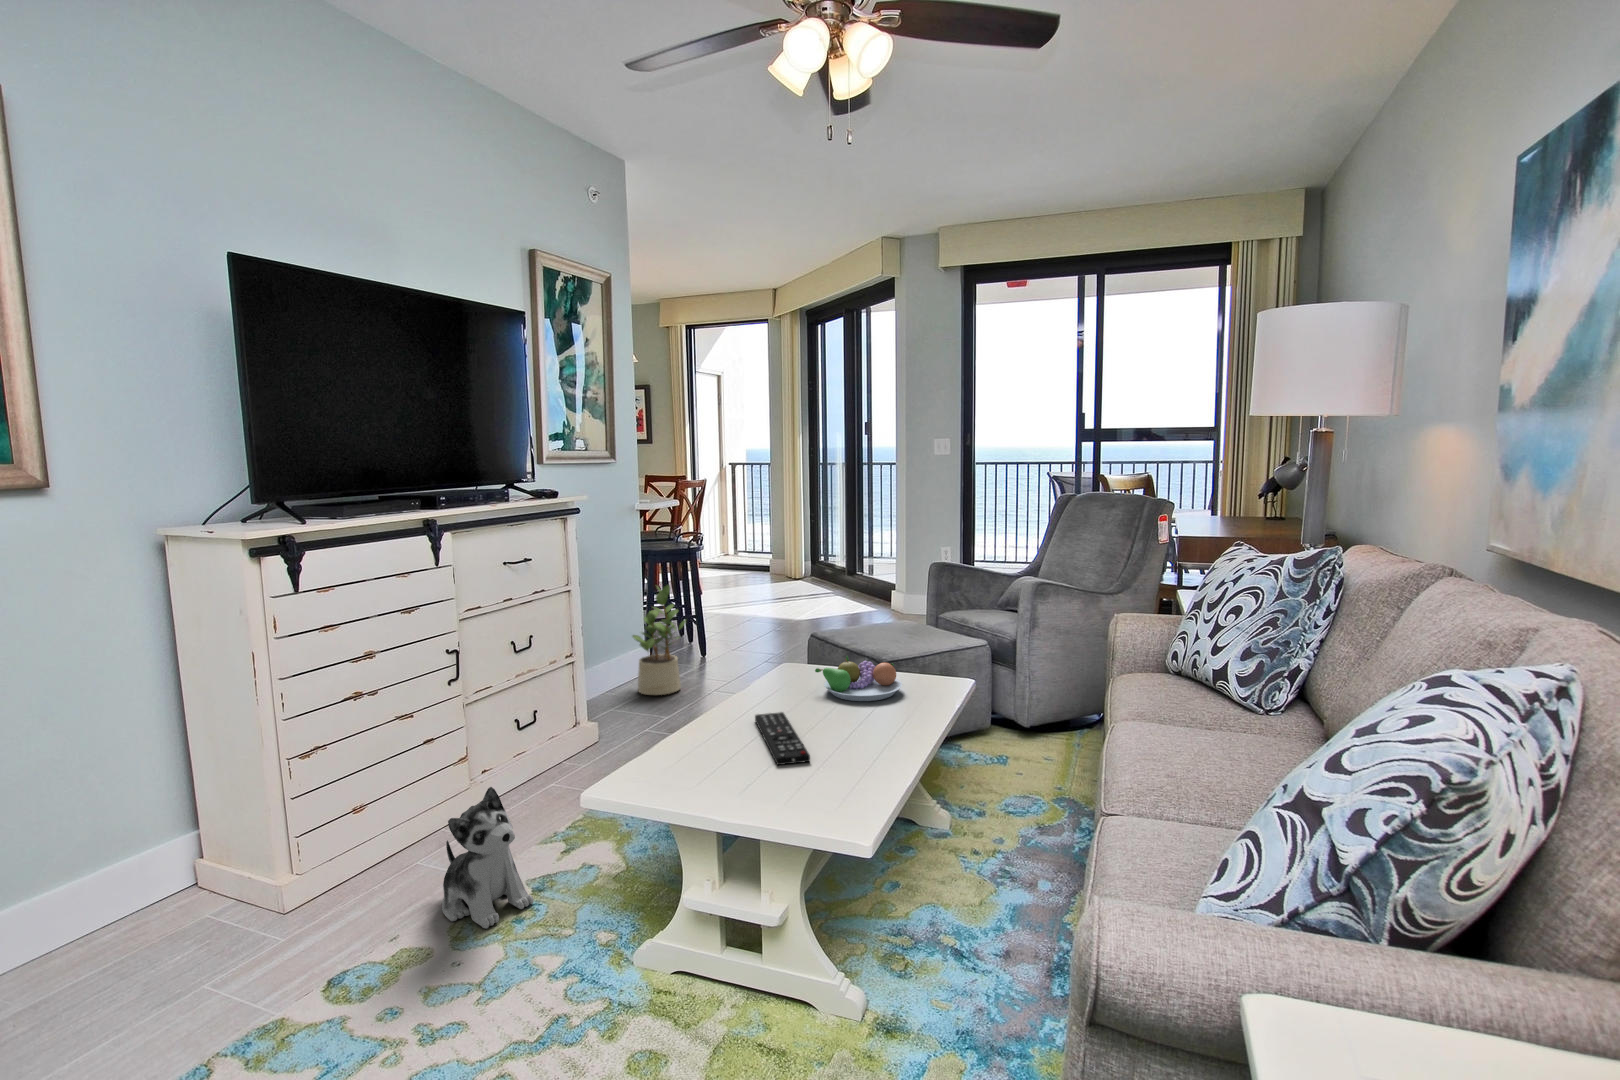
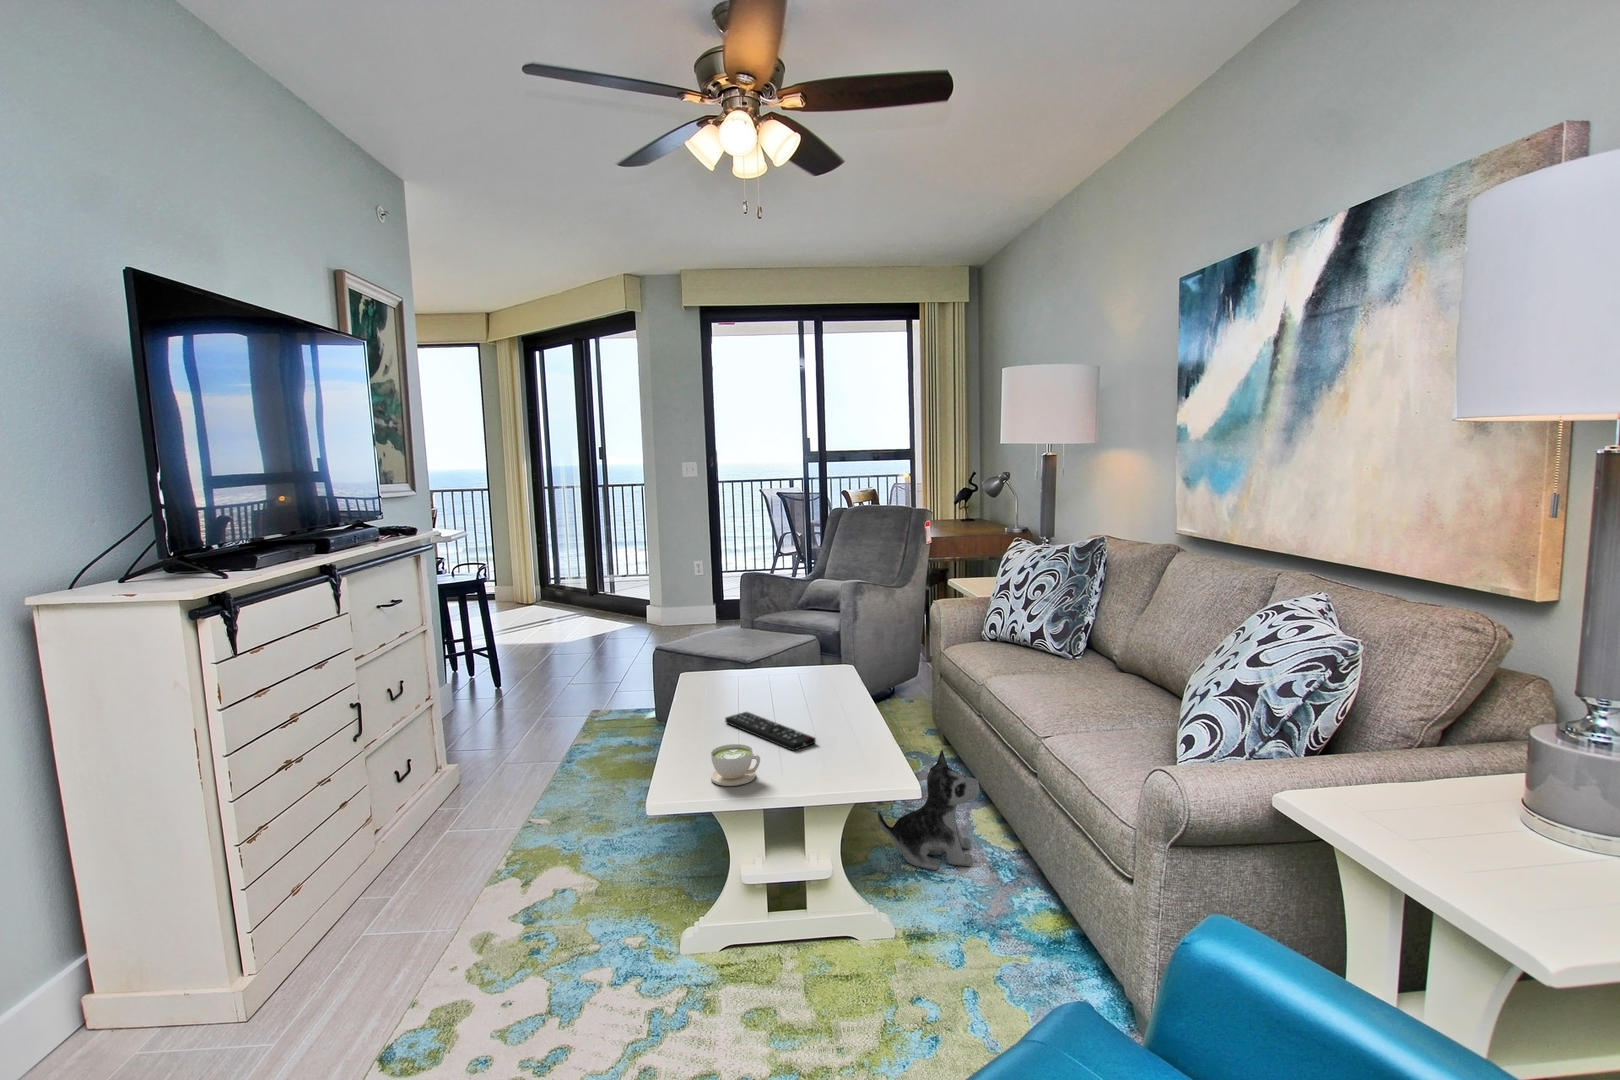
potted plant: present [633,585,686,695] -> none [443,619,507,737]
fruit bowl: present [815,656,902,701] -> none [741,658,816,695]
coffee cup: none [656,744,707,791] -> present [711,744,760,786]
plush toy: present [442,787,534,928] -> present [878,750,980,870]

